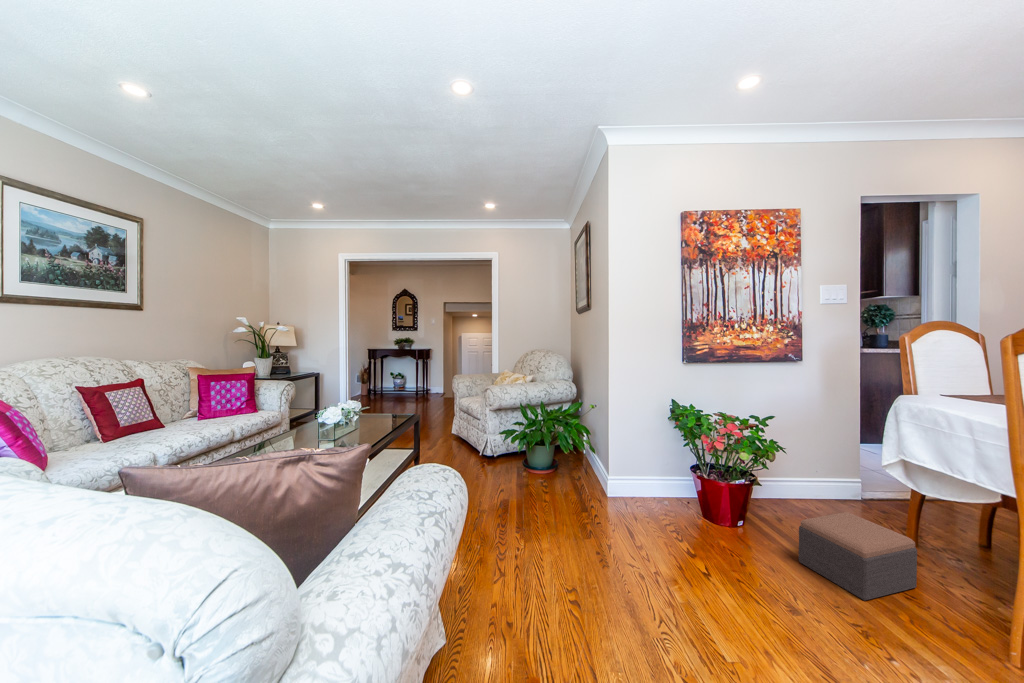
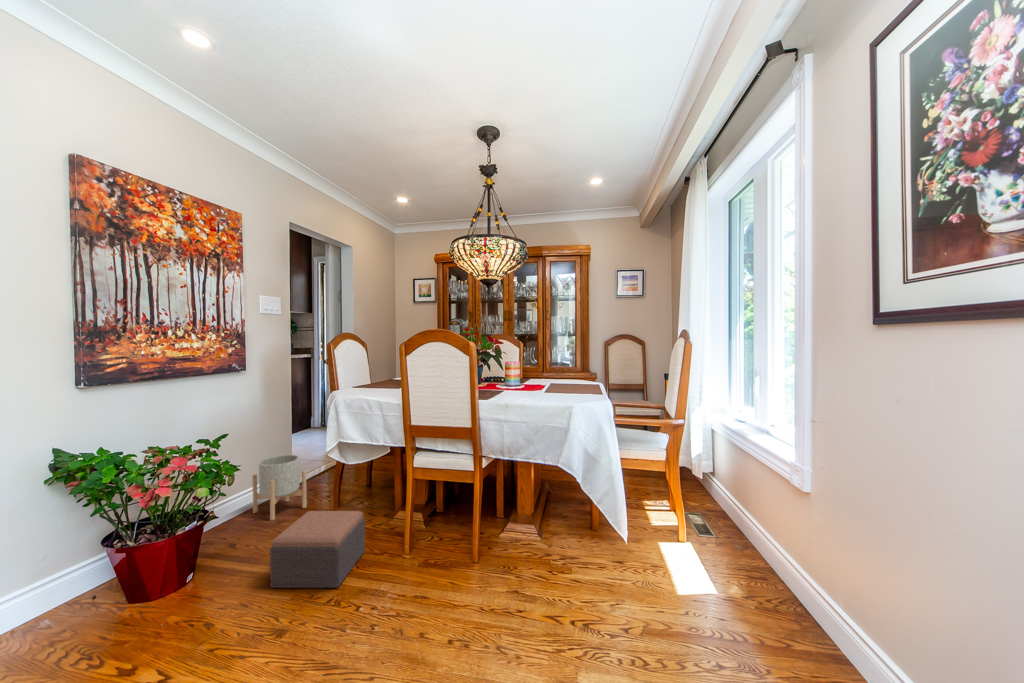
planter: none [805,447,863,512] -> present [252,455,307,521]

